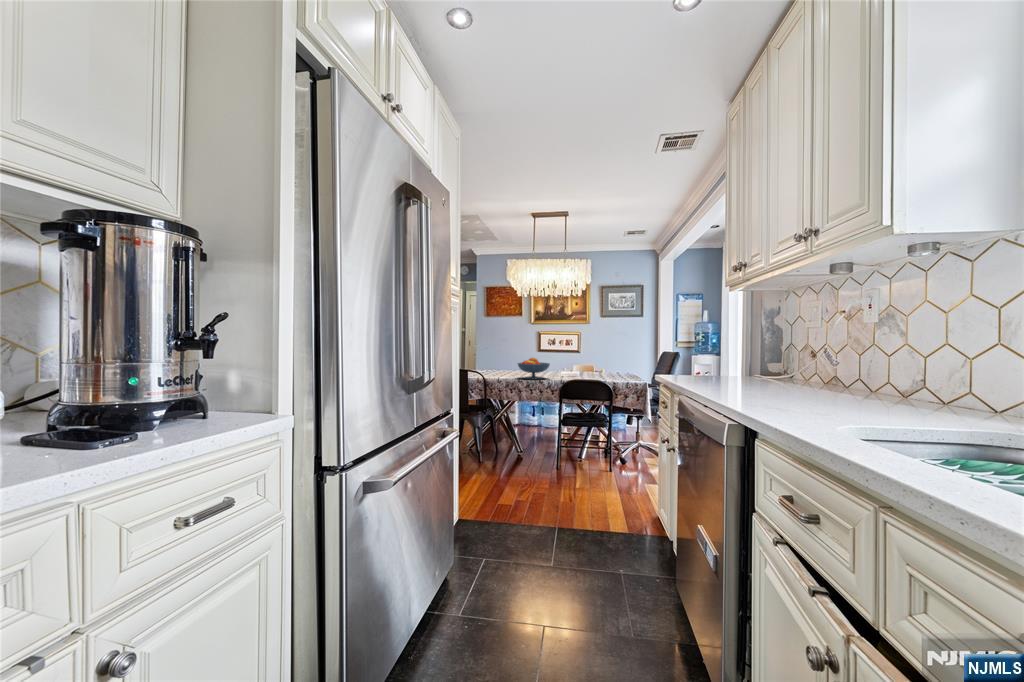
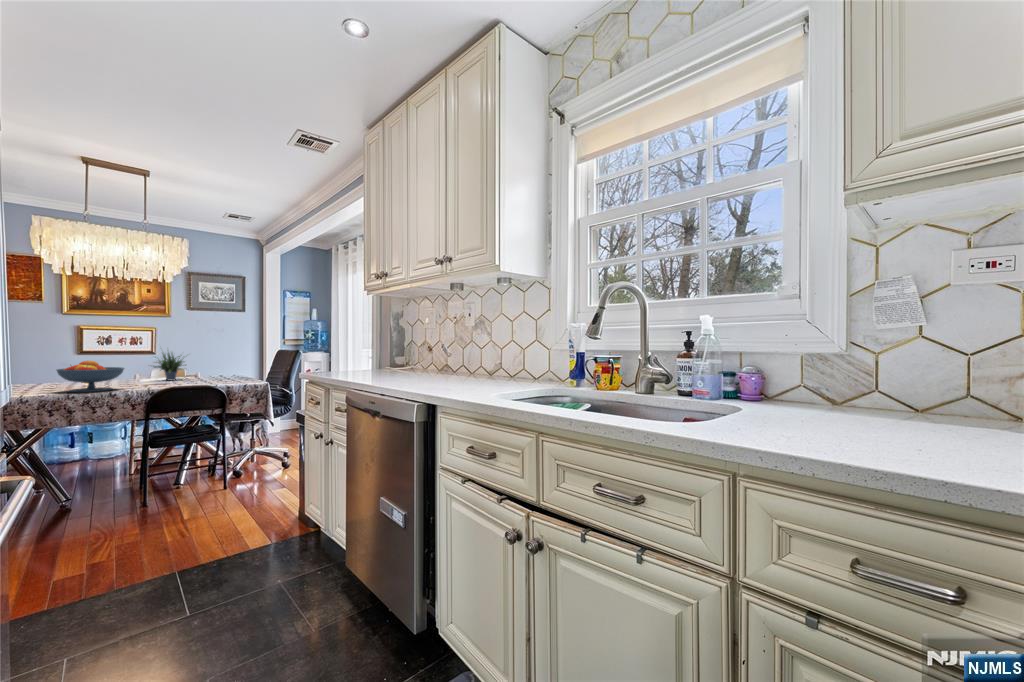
potted plant: none [569,346,595,374] -> present [153,353,186,380]

